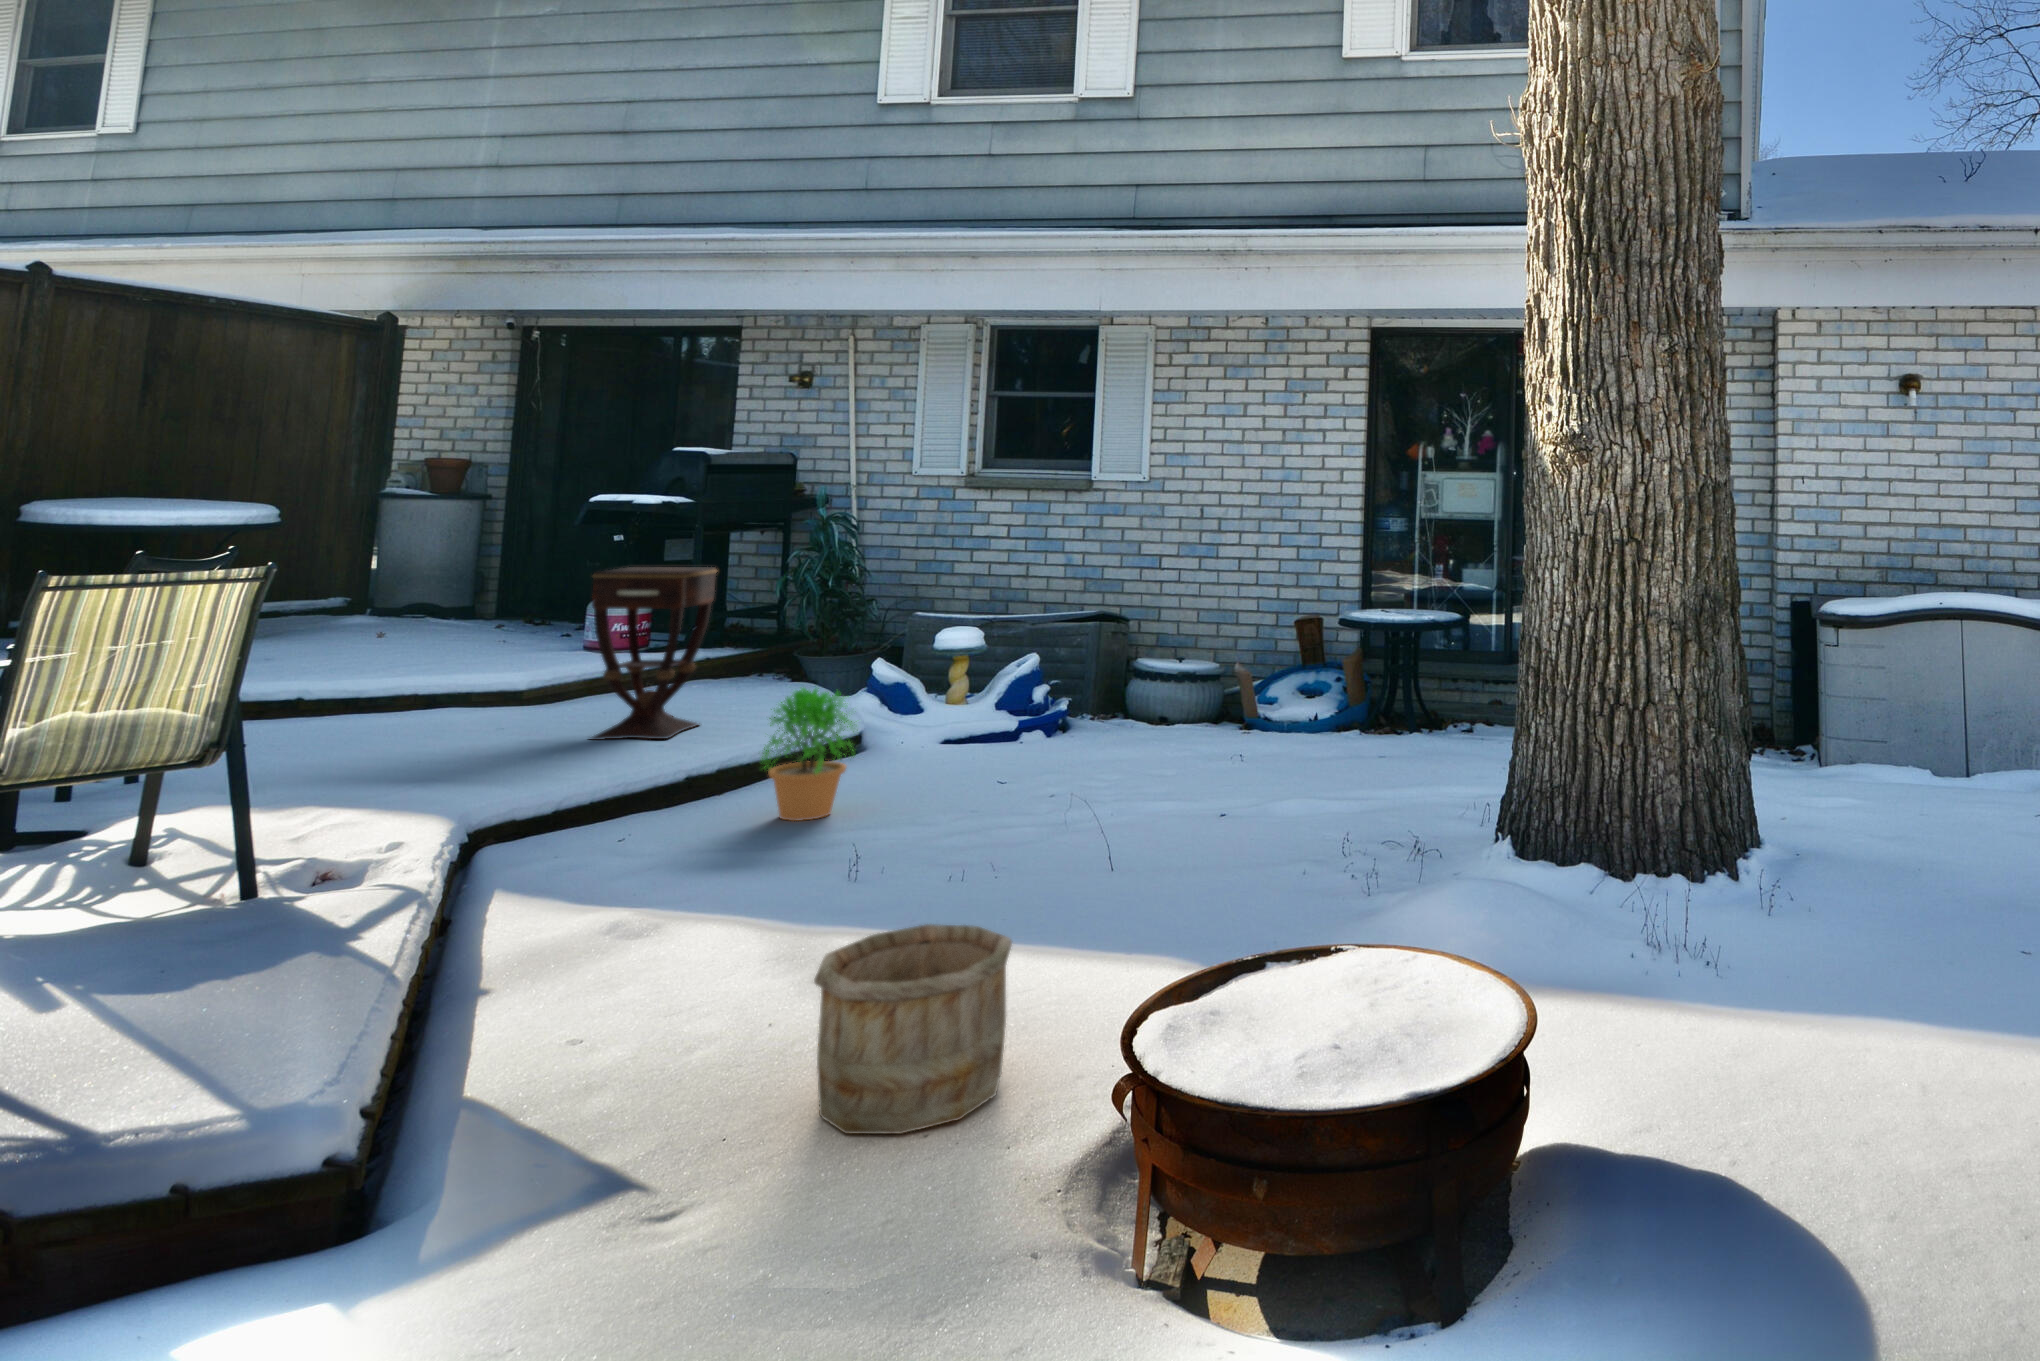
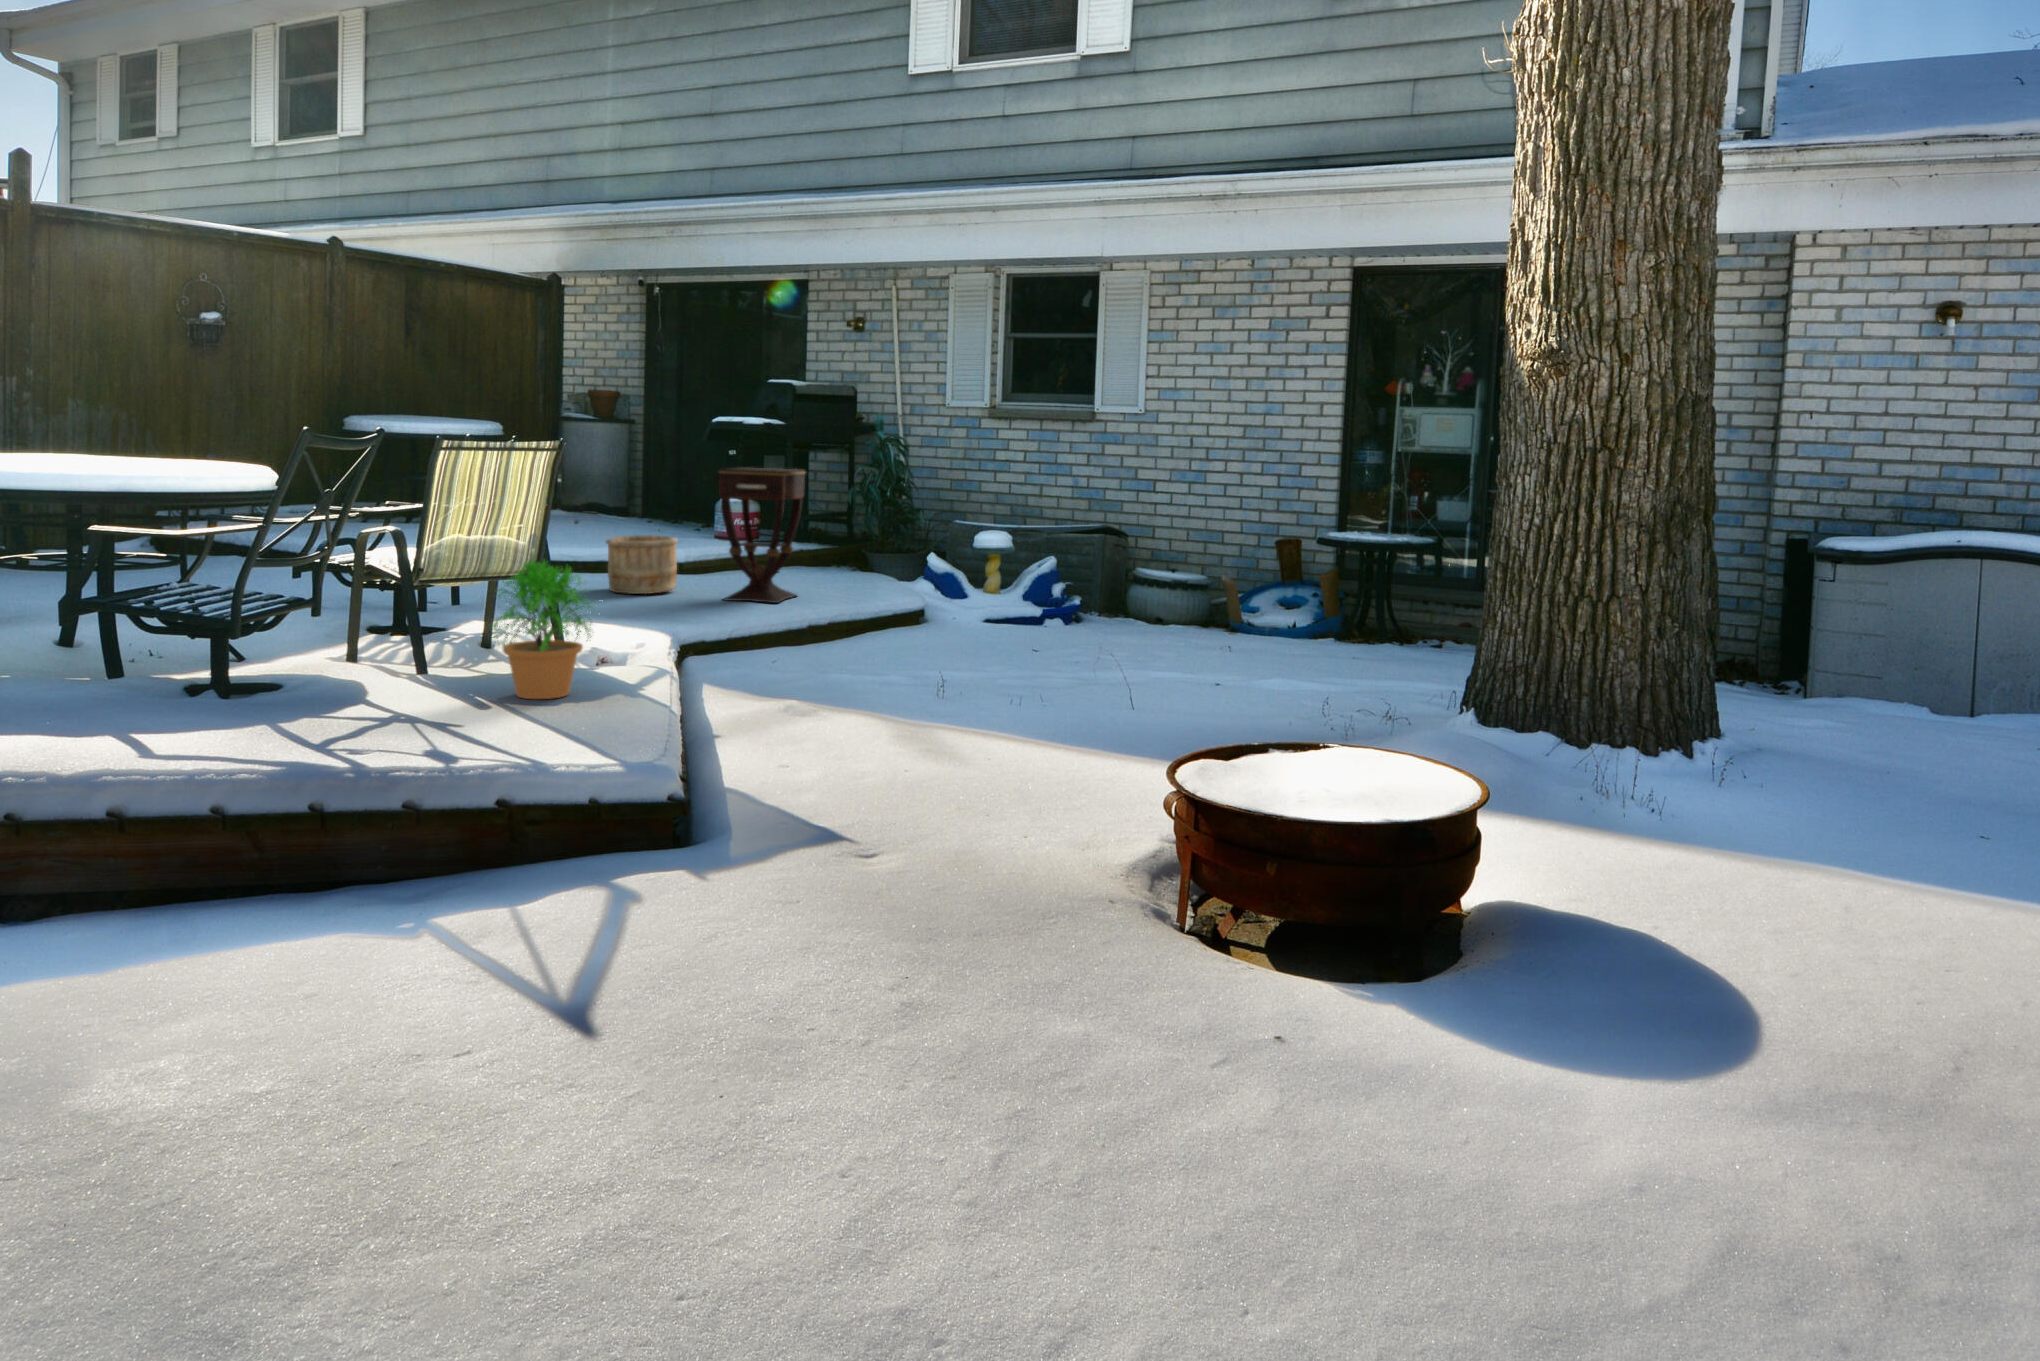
potted plant: present [761,687,858,821] -> present [493,561,592,699]
wooden bucket: present [814,924,1012,1134] -> present [606,535,678,594]

